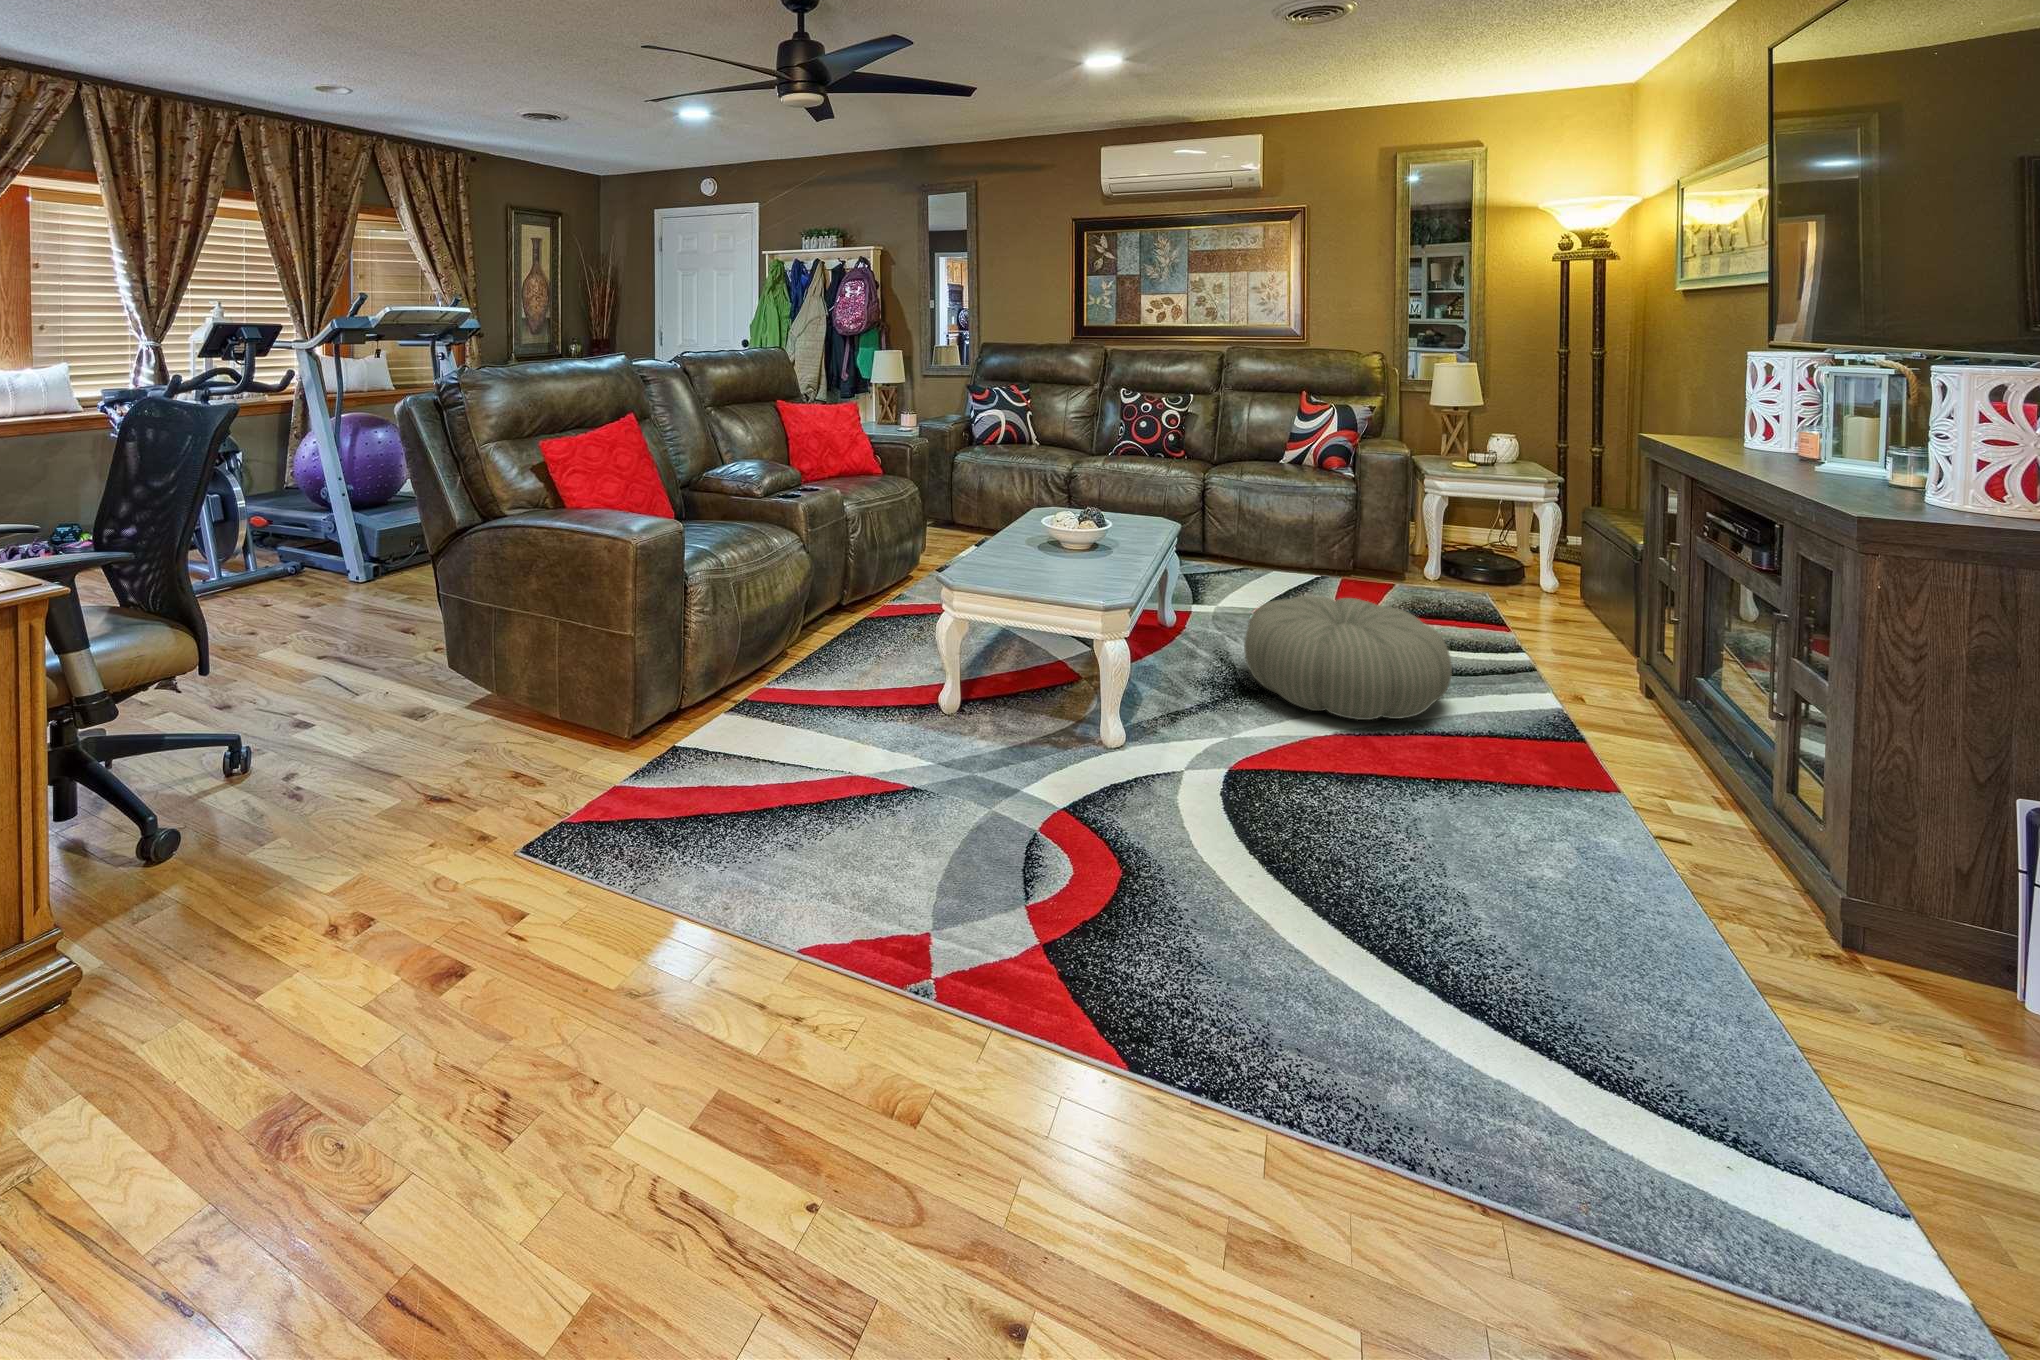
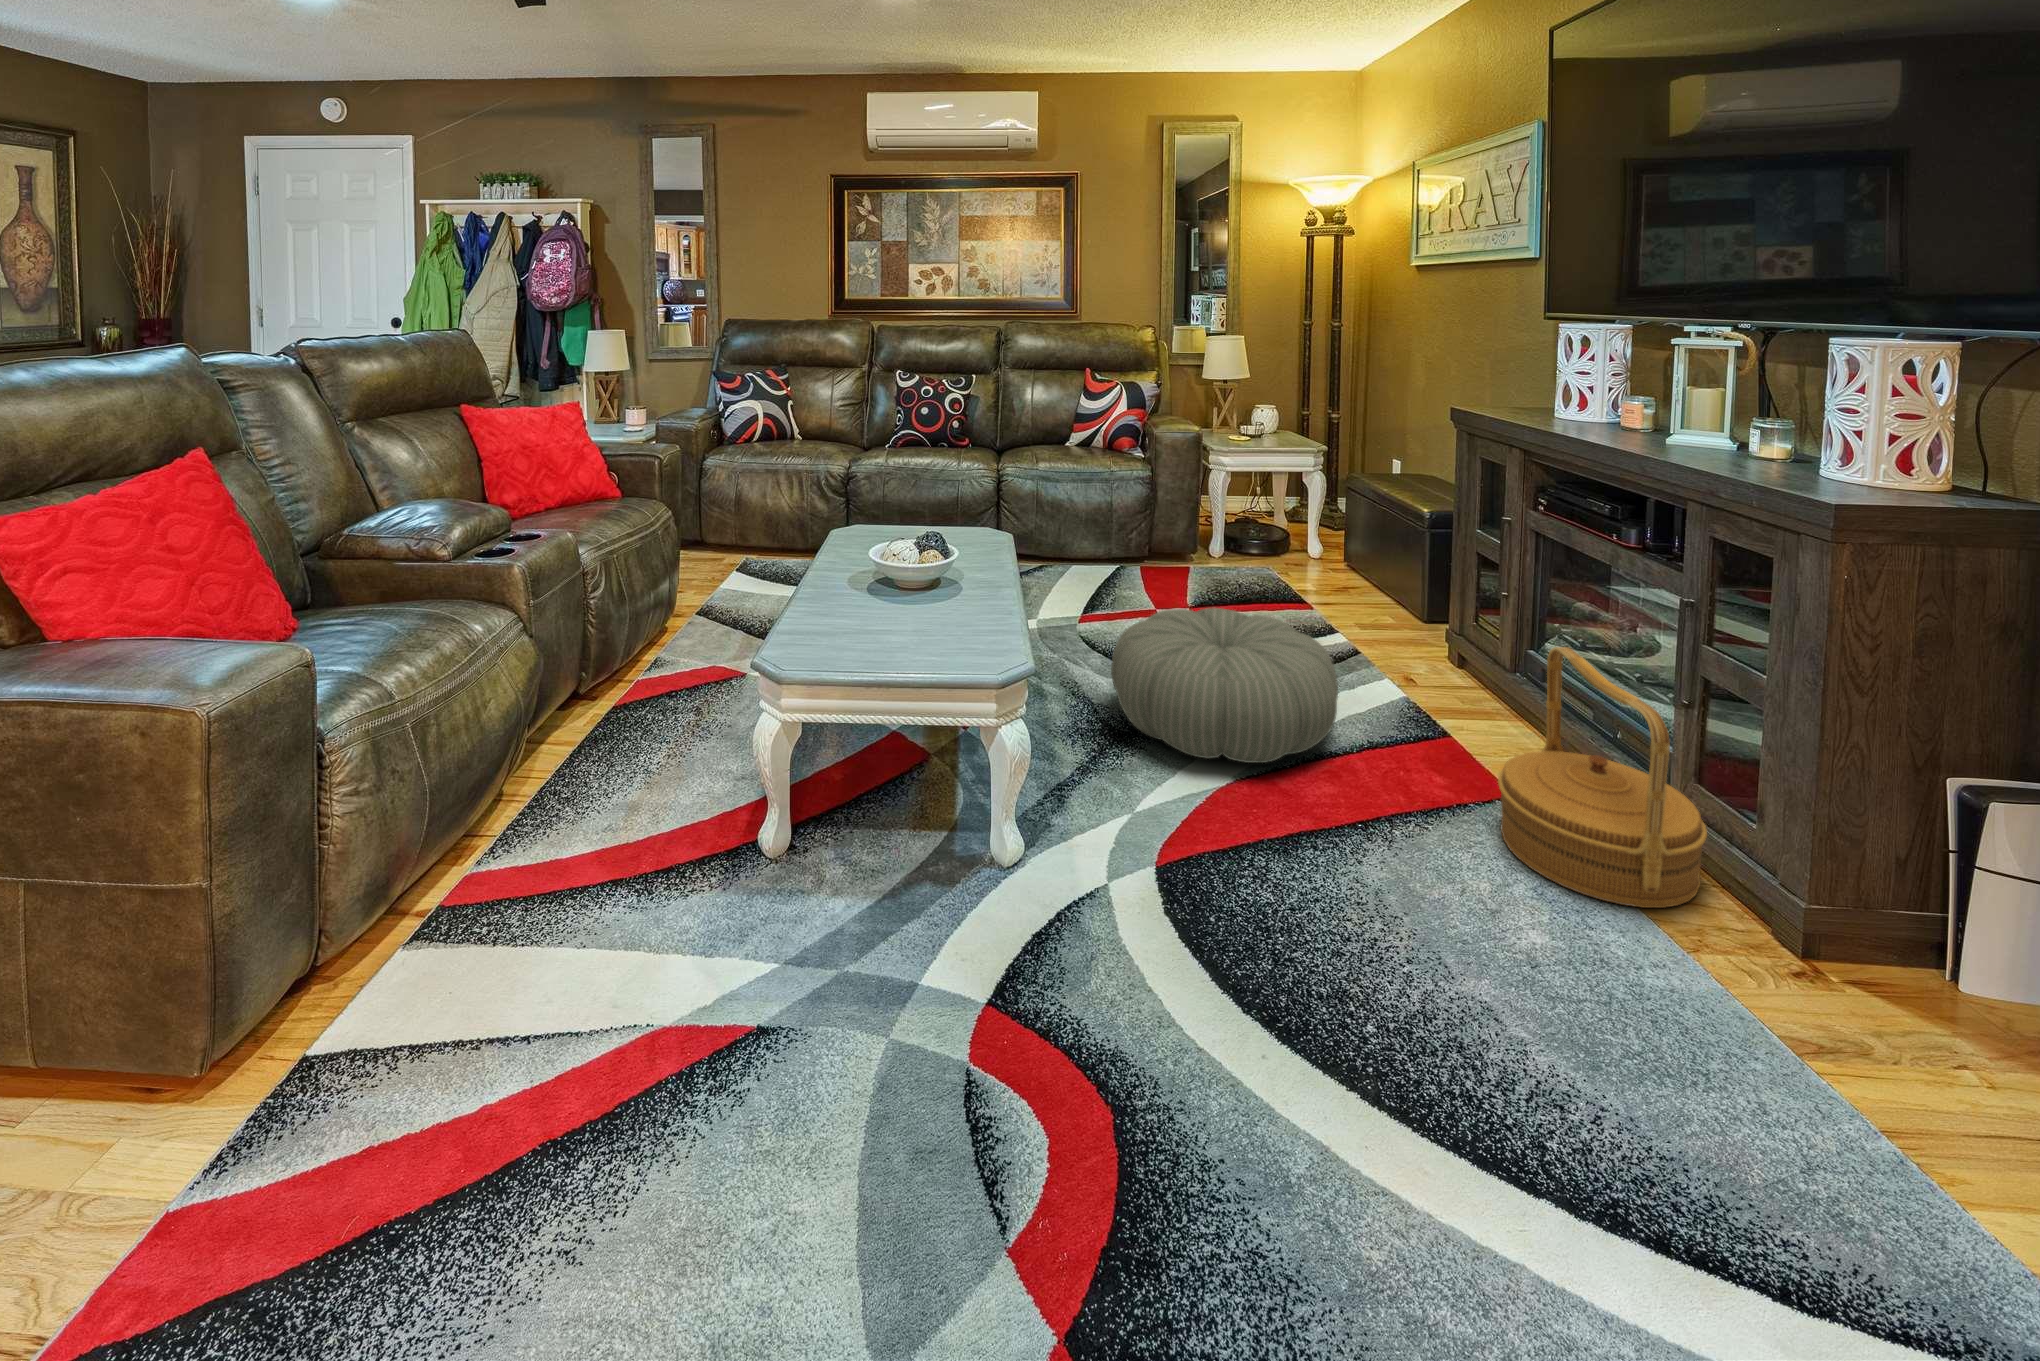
woven basket: none [1554,642,1749,866] -> present [1498,647,1707,908]

